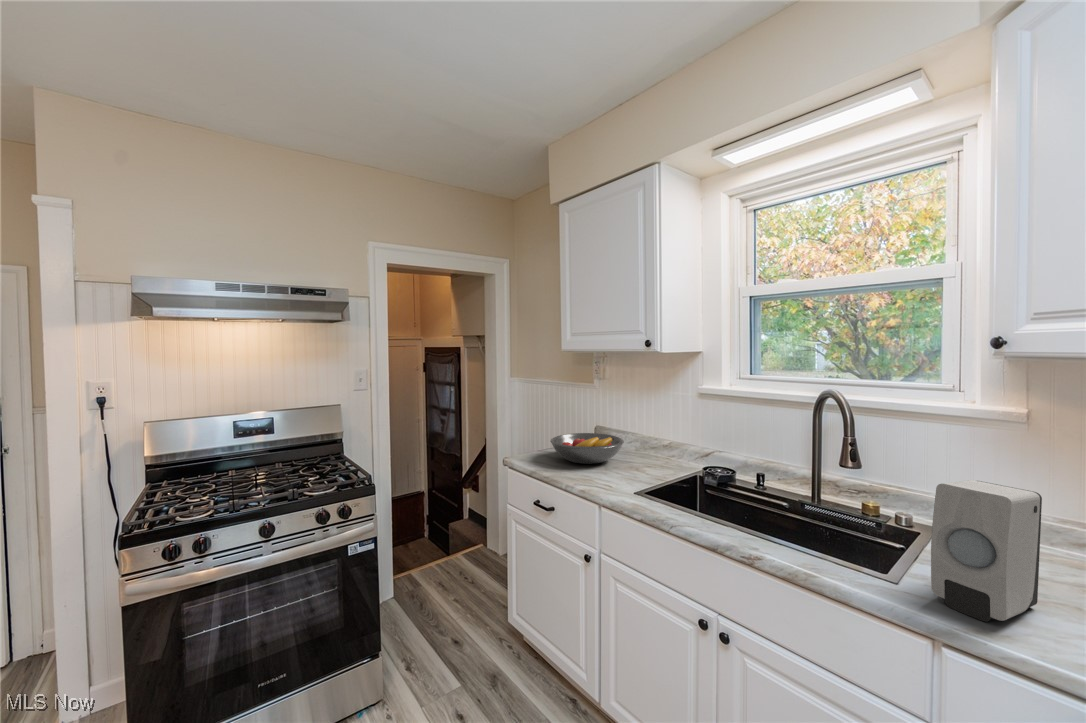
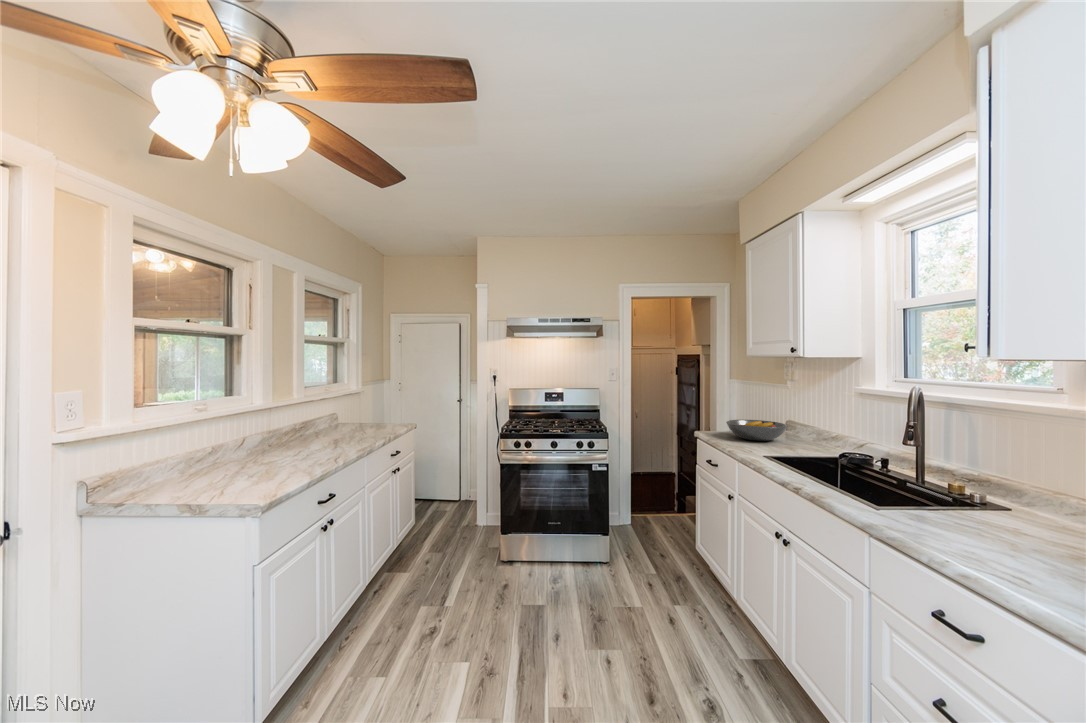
soap dispenser: present [931,480,1042,622] -> none [886,440,979,533]

